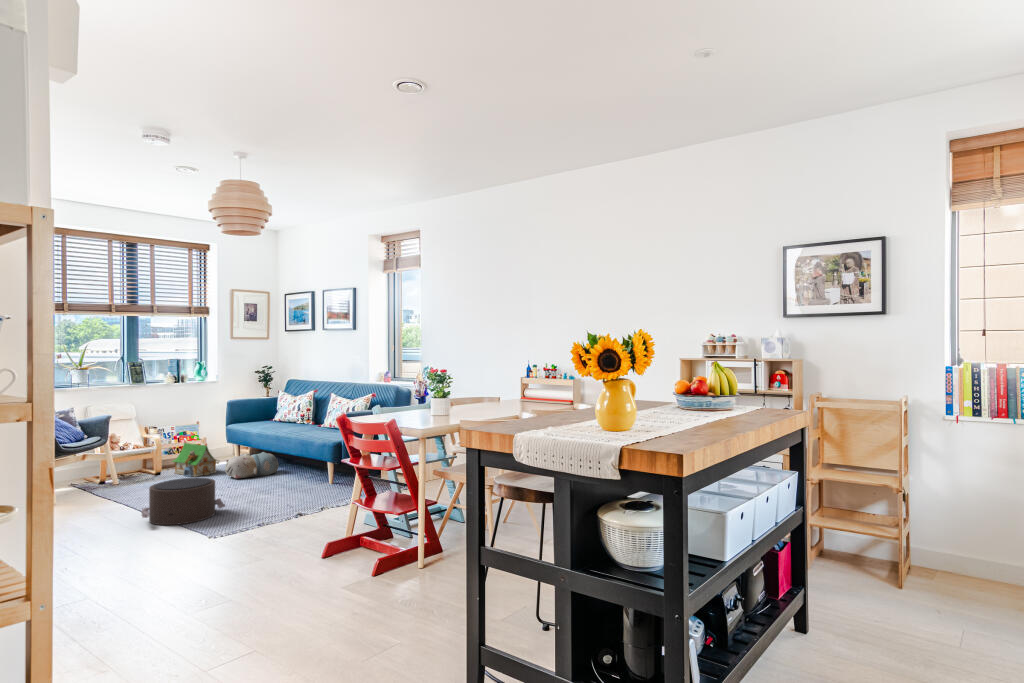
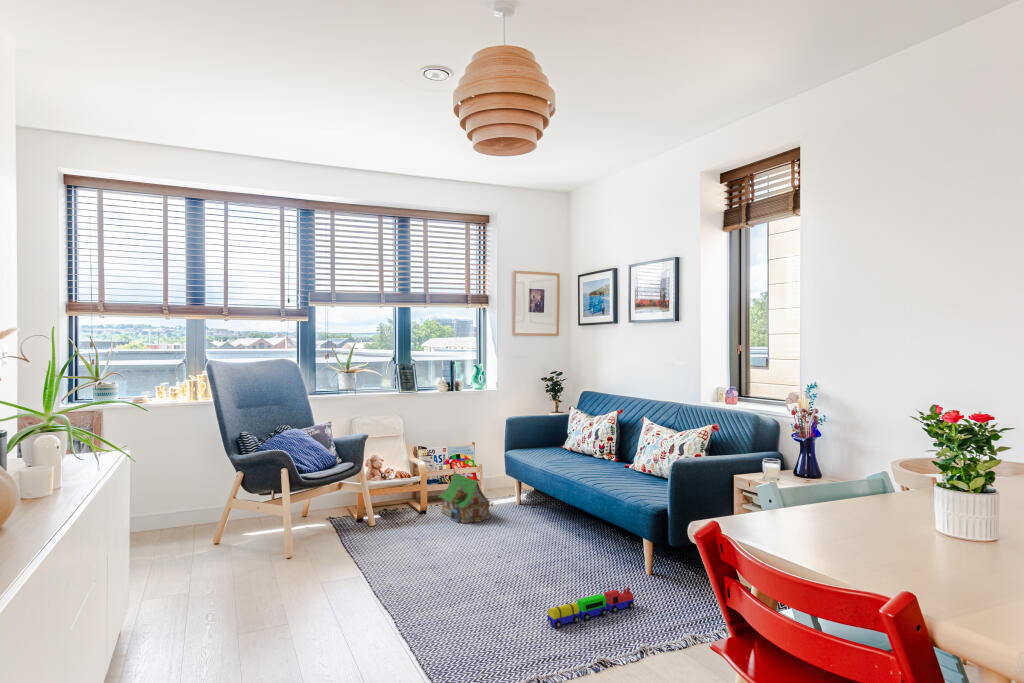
plush toy: present [225,452,279,478] -> none [498,497,569,537]
pouf: present [141,478,225,525] -> none [361,550,482,639]
toy train: none [268,486,321,509] -> present [547,588,634,628]

